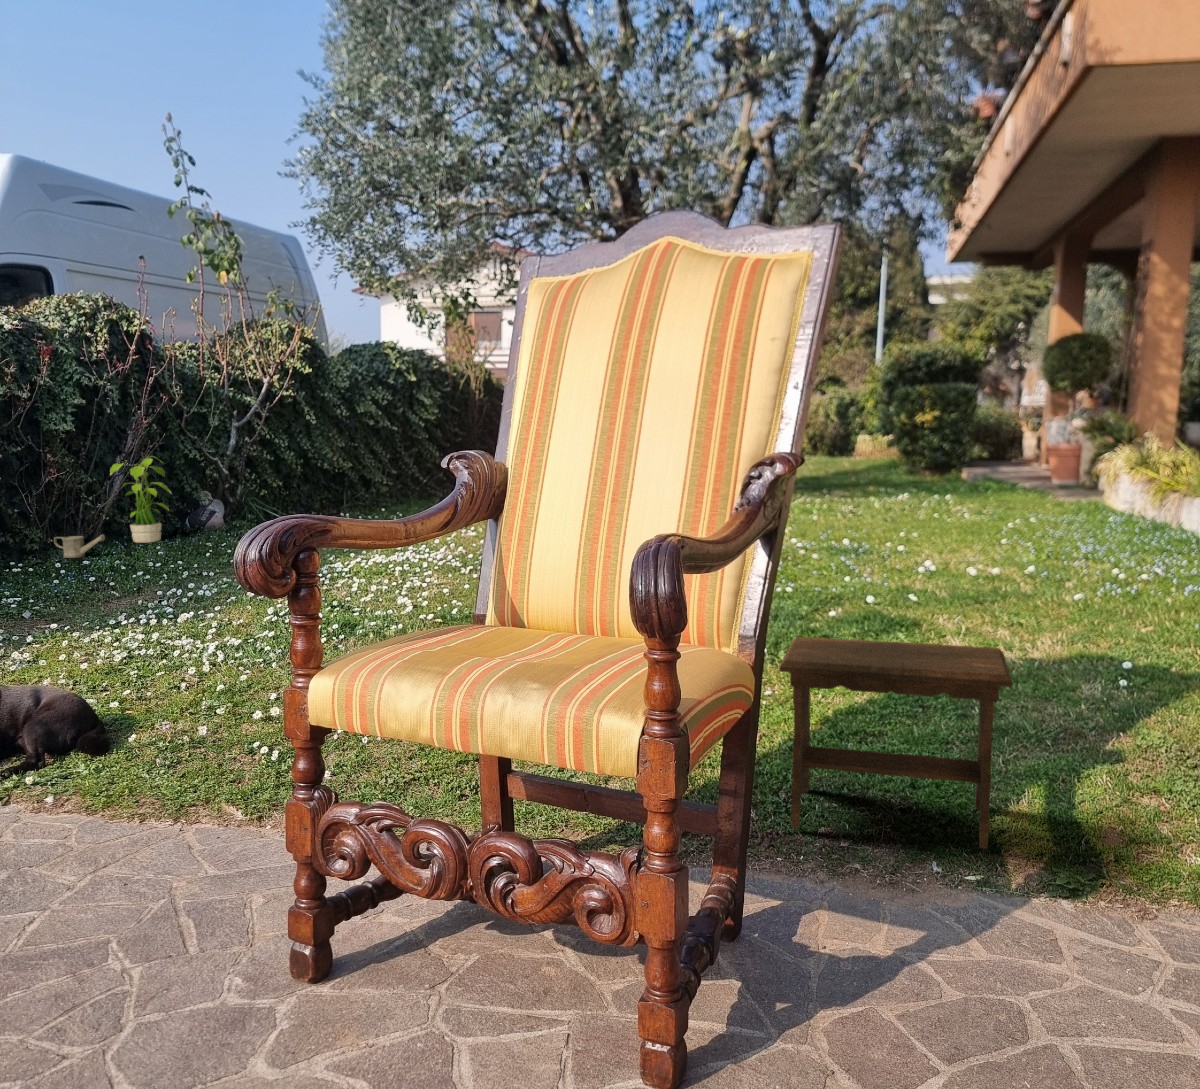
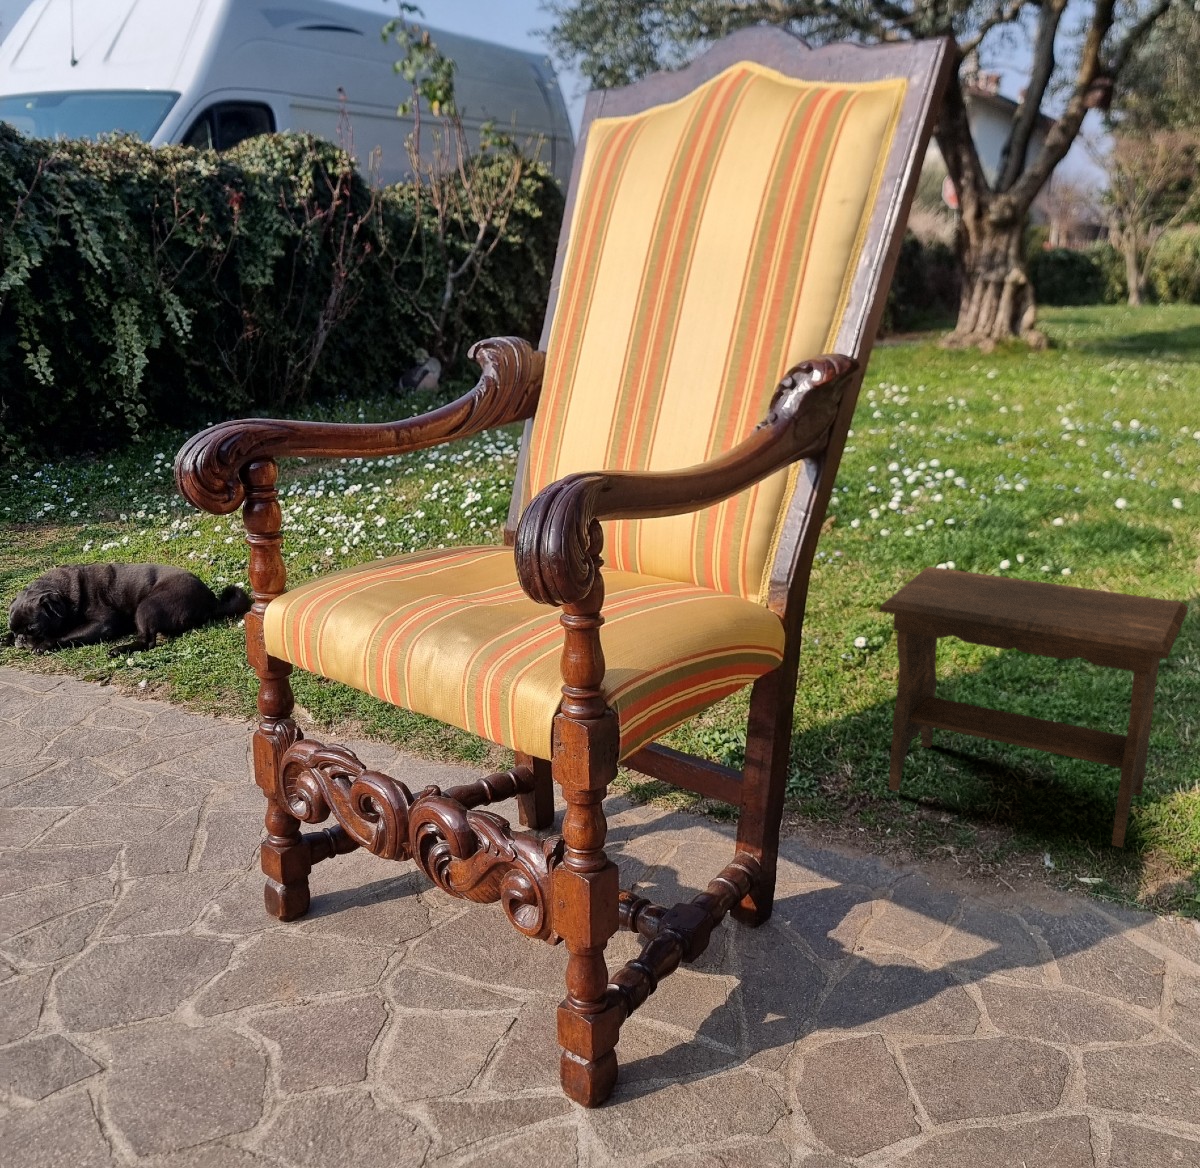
potted plant: present [110,458,171,543] -> none [317,307,378,399]
watering can: present [54,534,105,558] -> none [265,390,310,414]

